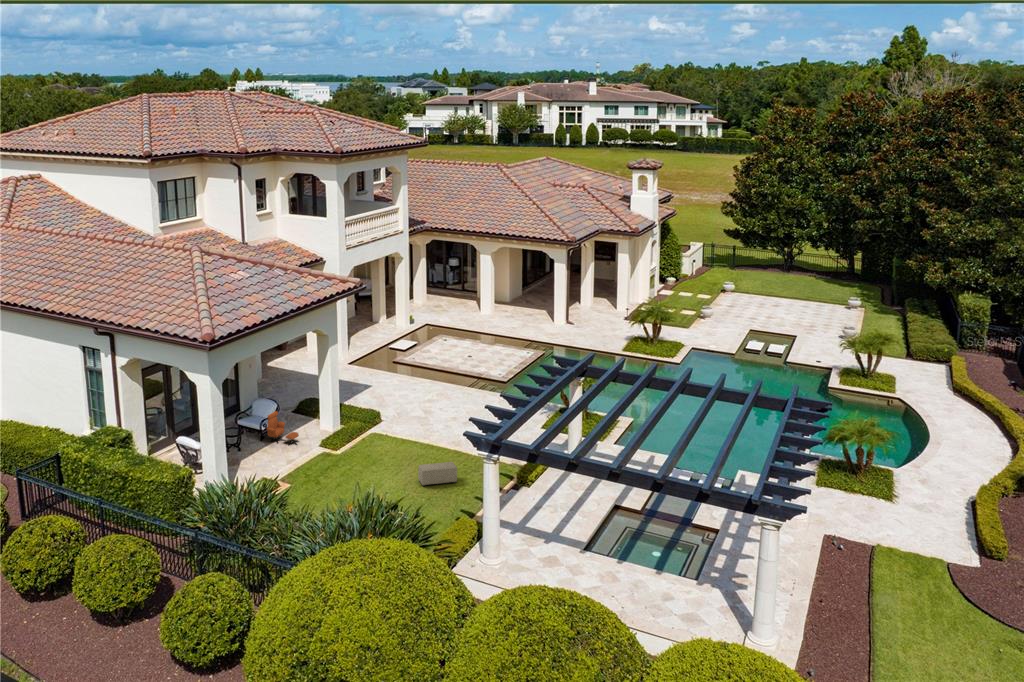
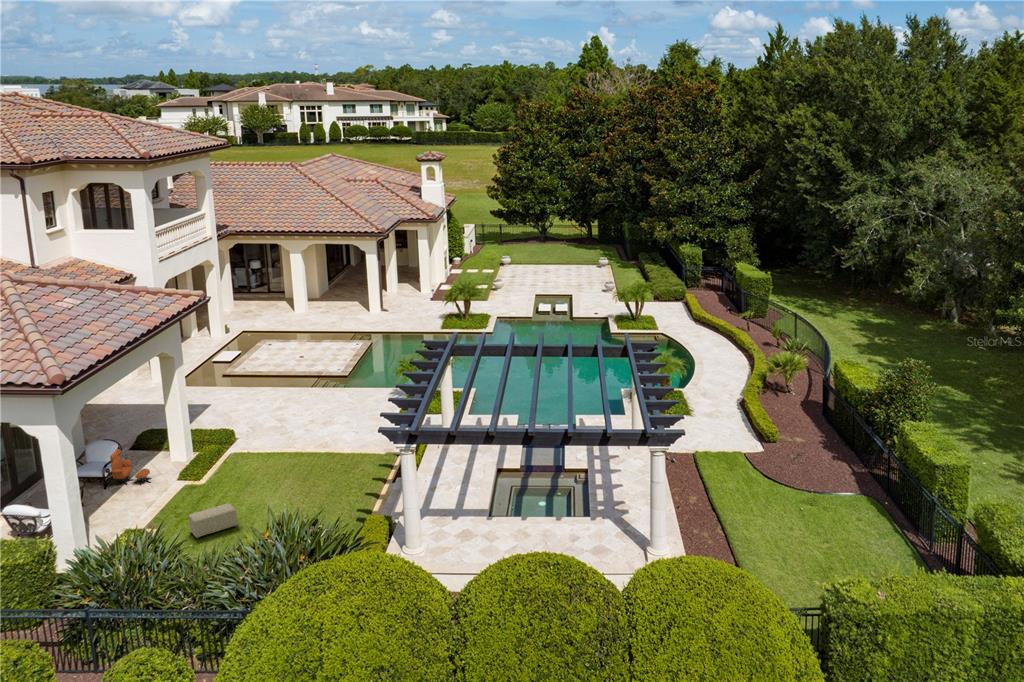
ottoman: present [418,462,457,486] -> present [189,503,238,539]

